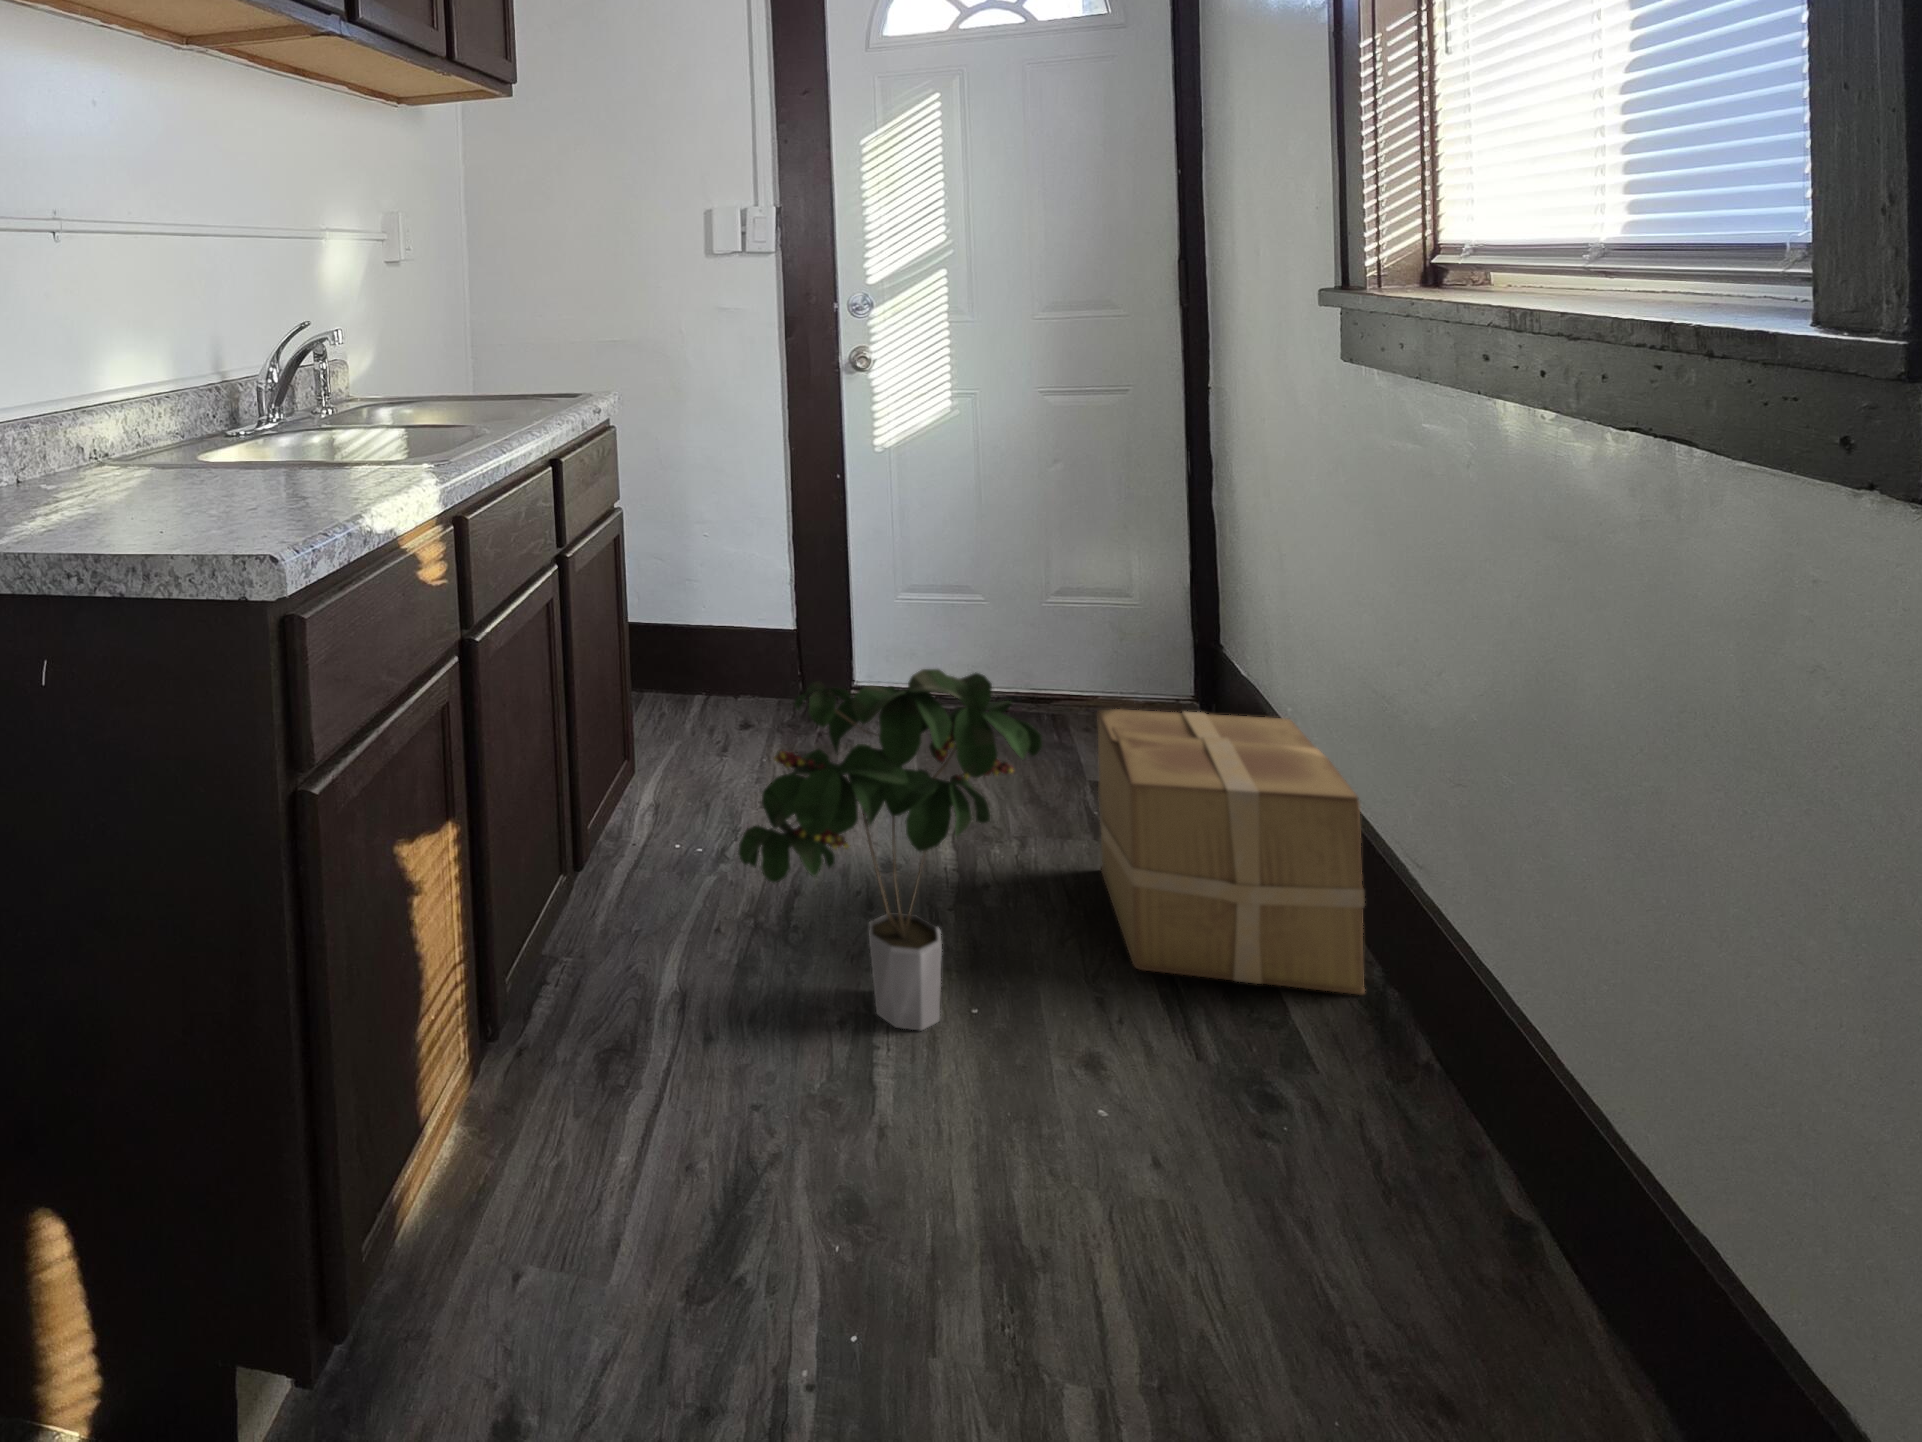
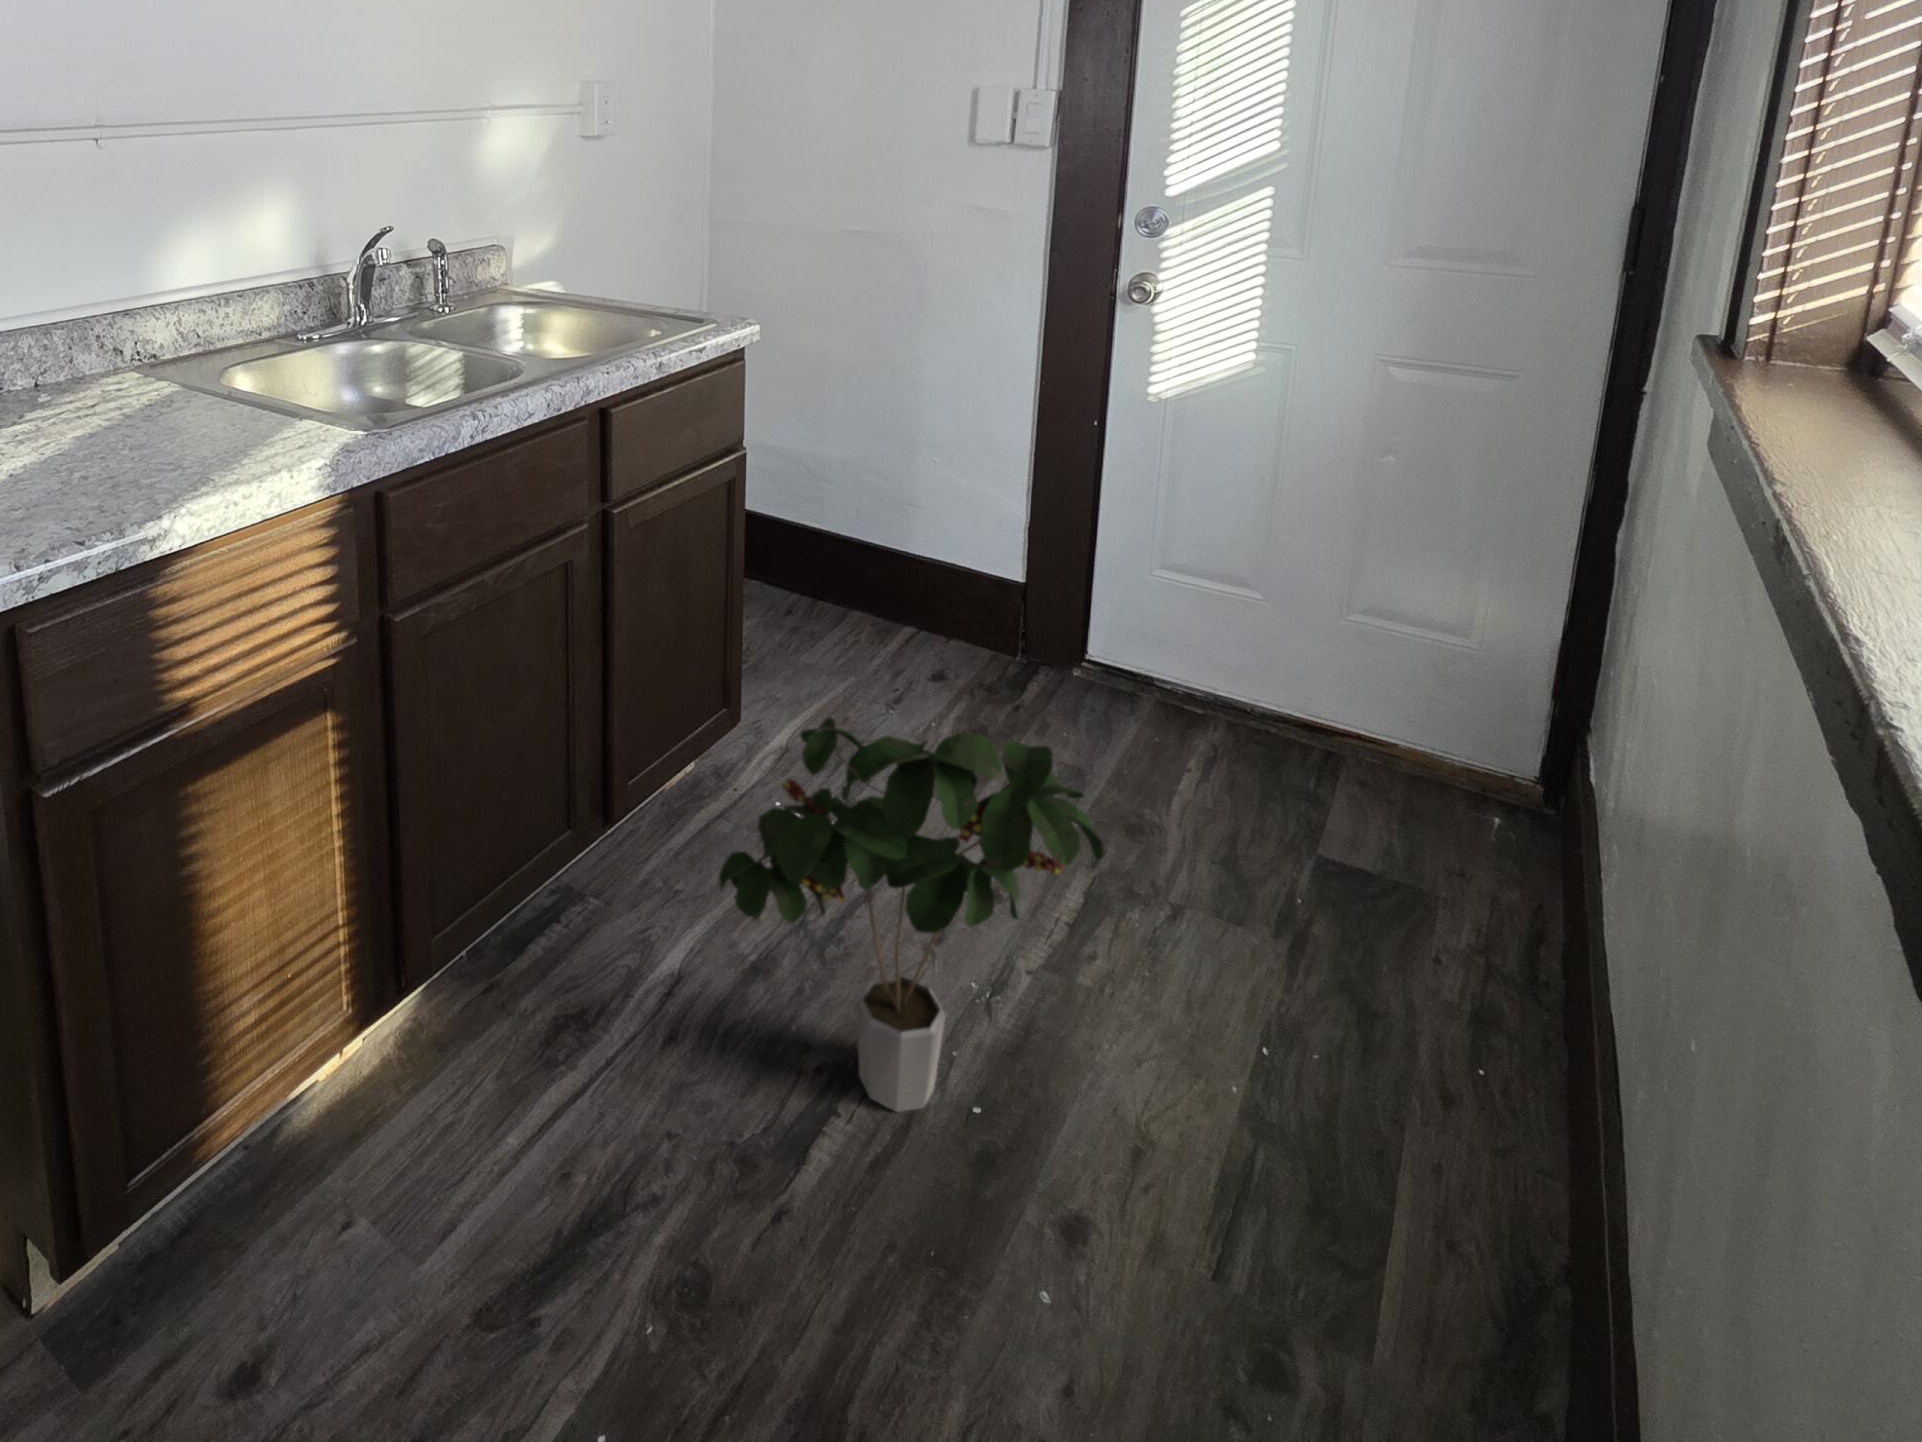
cardboard box: present [1097,709,1365,994] -> none [1206,804,1550,1263]

